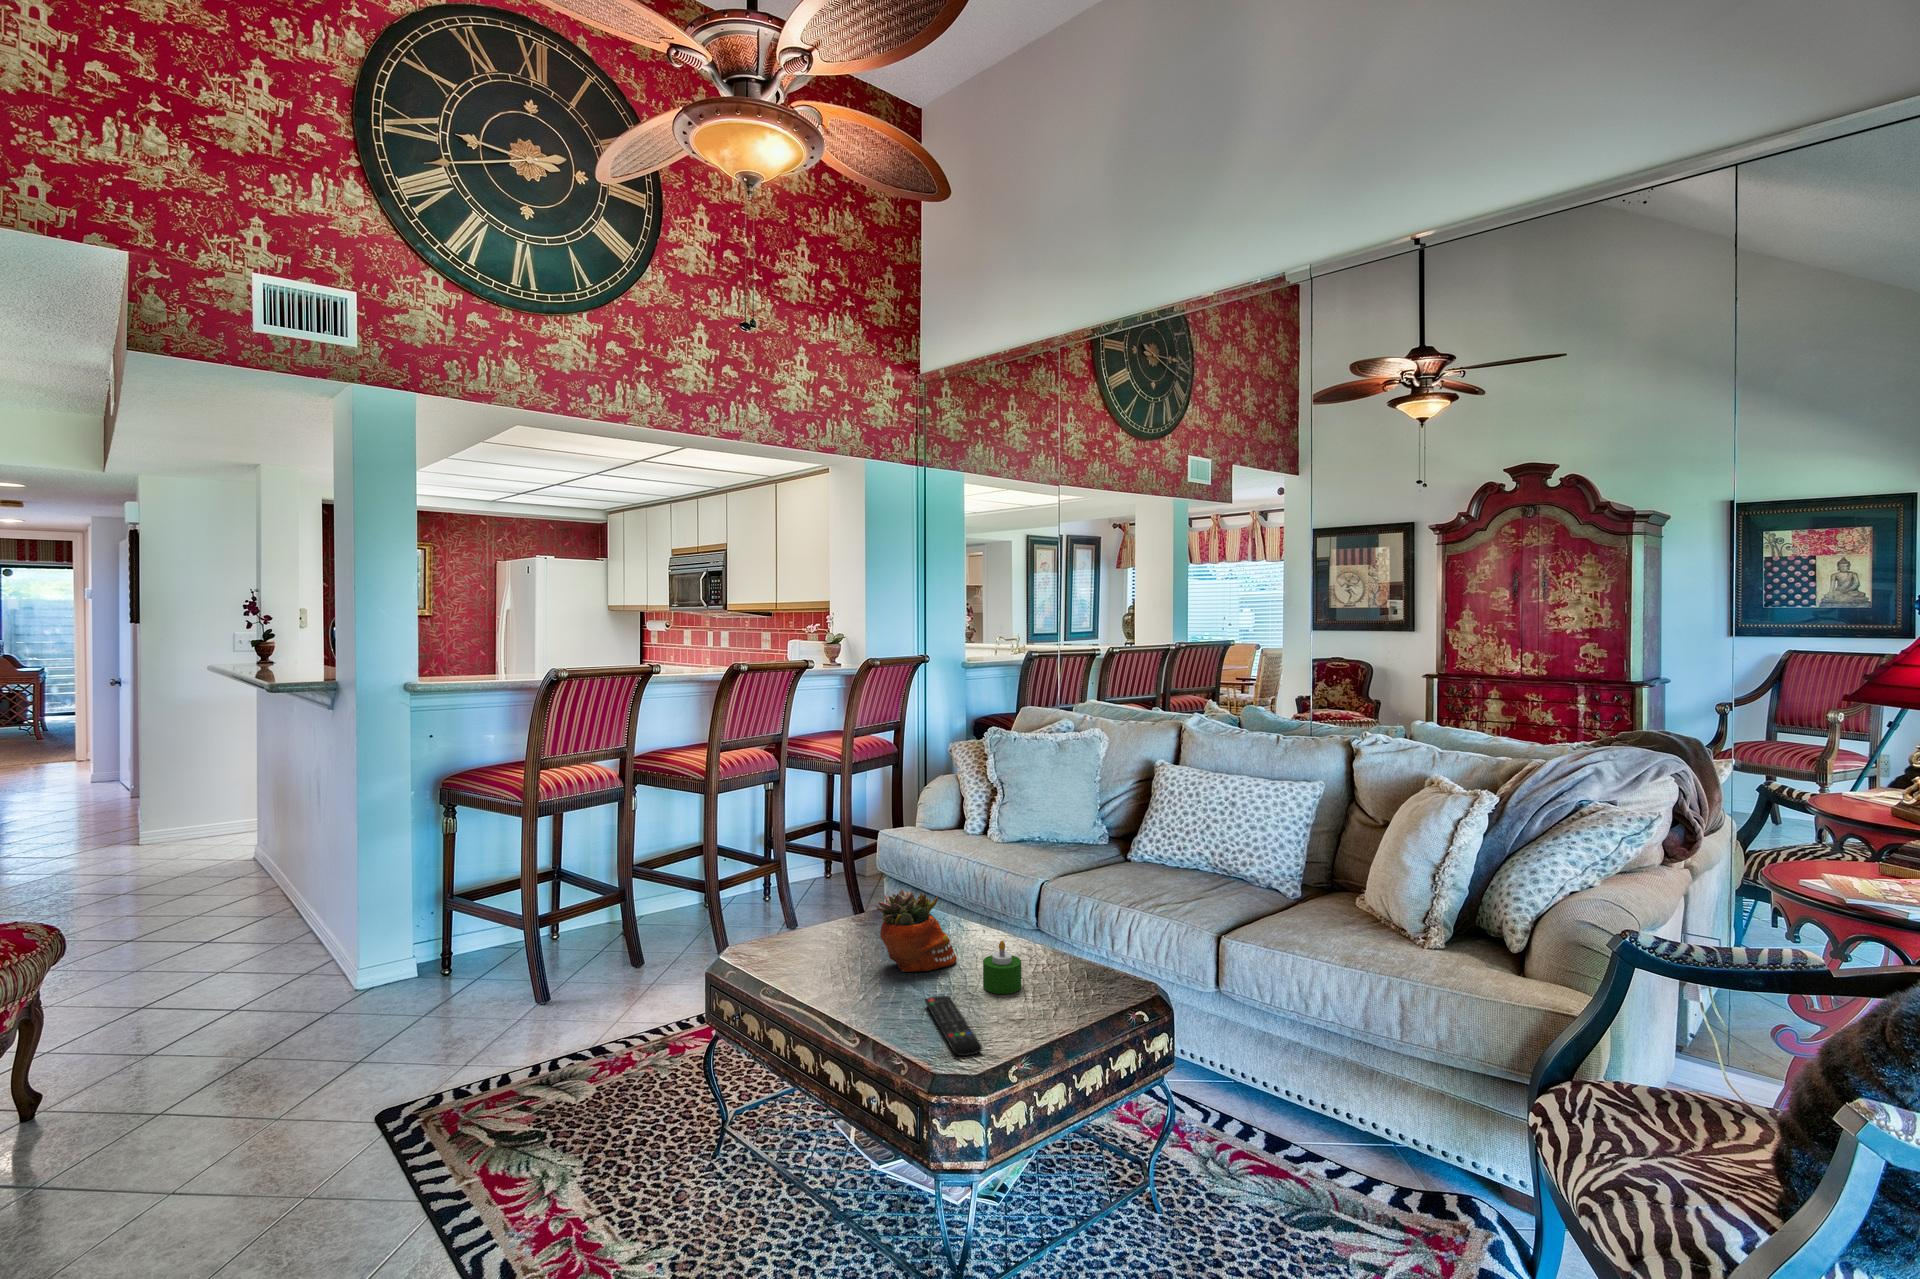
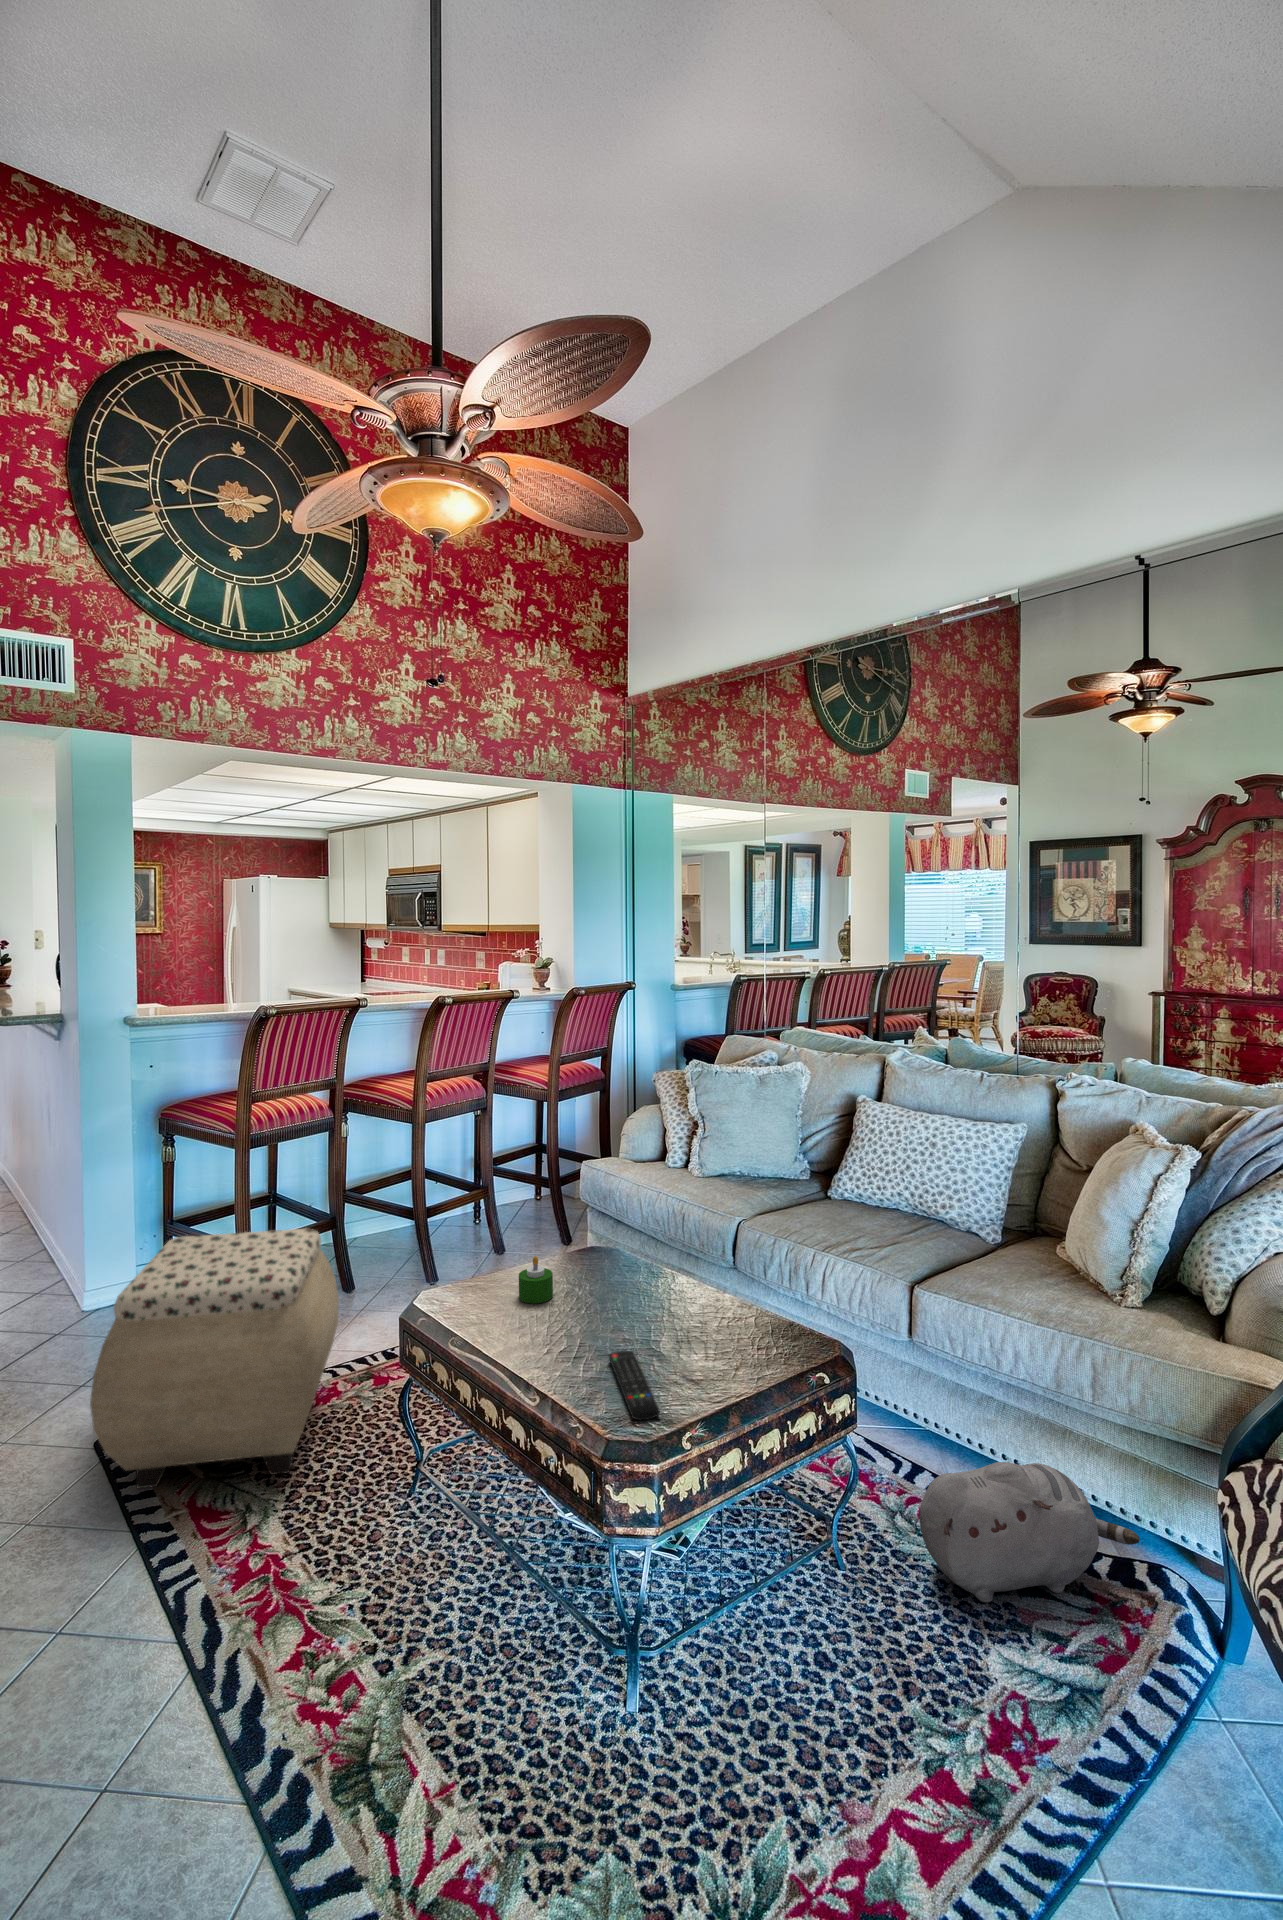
succulent planter: present [877,889,957,972] -> none [565,1238,645,1321]
ottoman: none [379,892,634,1160] -> present [90,1228,339,1488]
candle: present [983,941,1021,994] -> present [519,1256,553,1303]
plush toy: none [1236,1102,1450,1240] -> present [919,1462,1139,1603]

